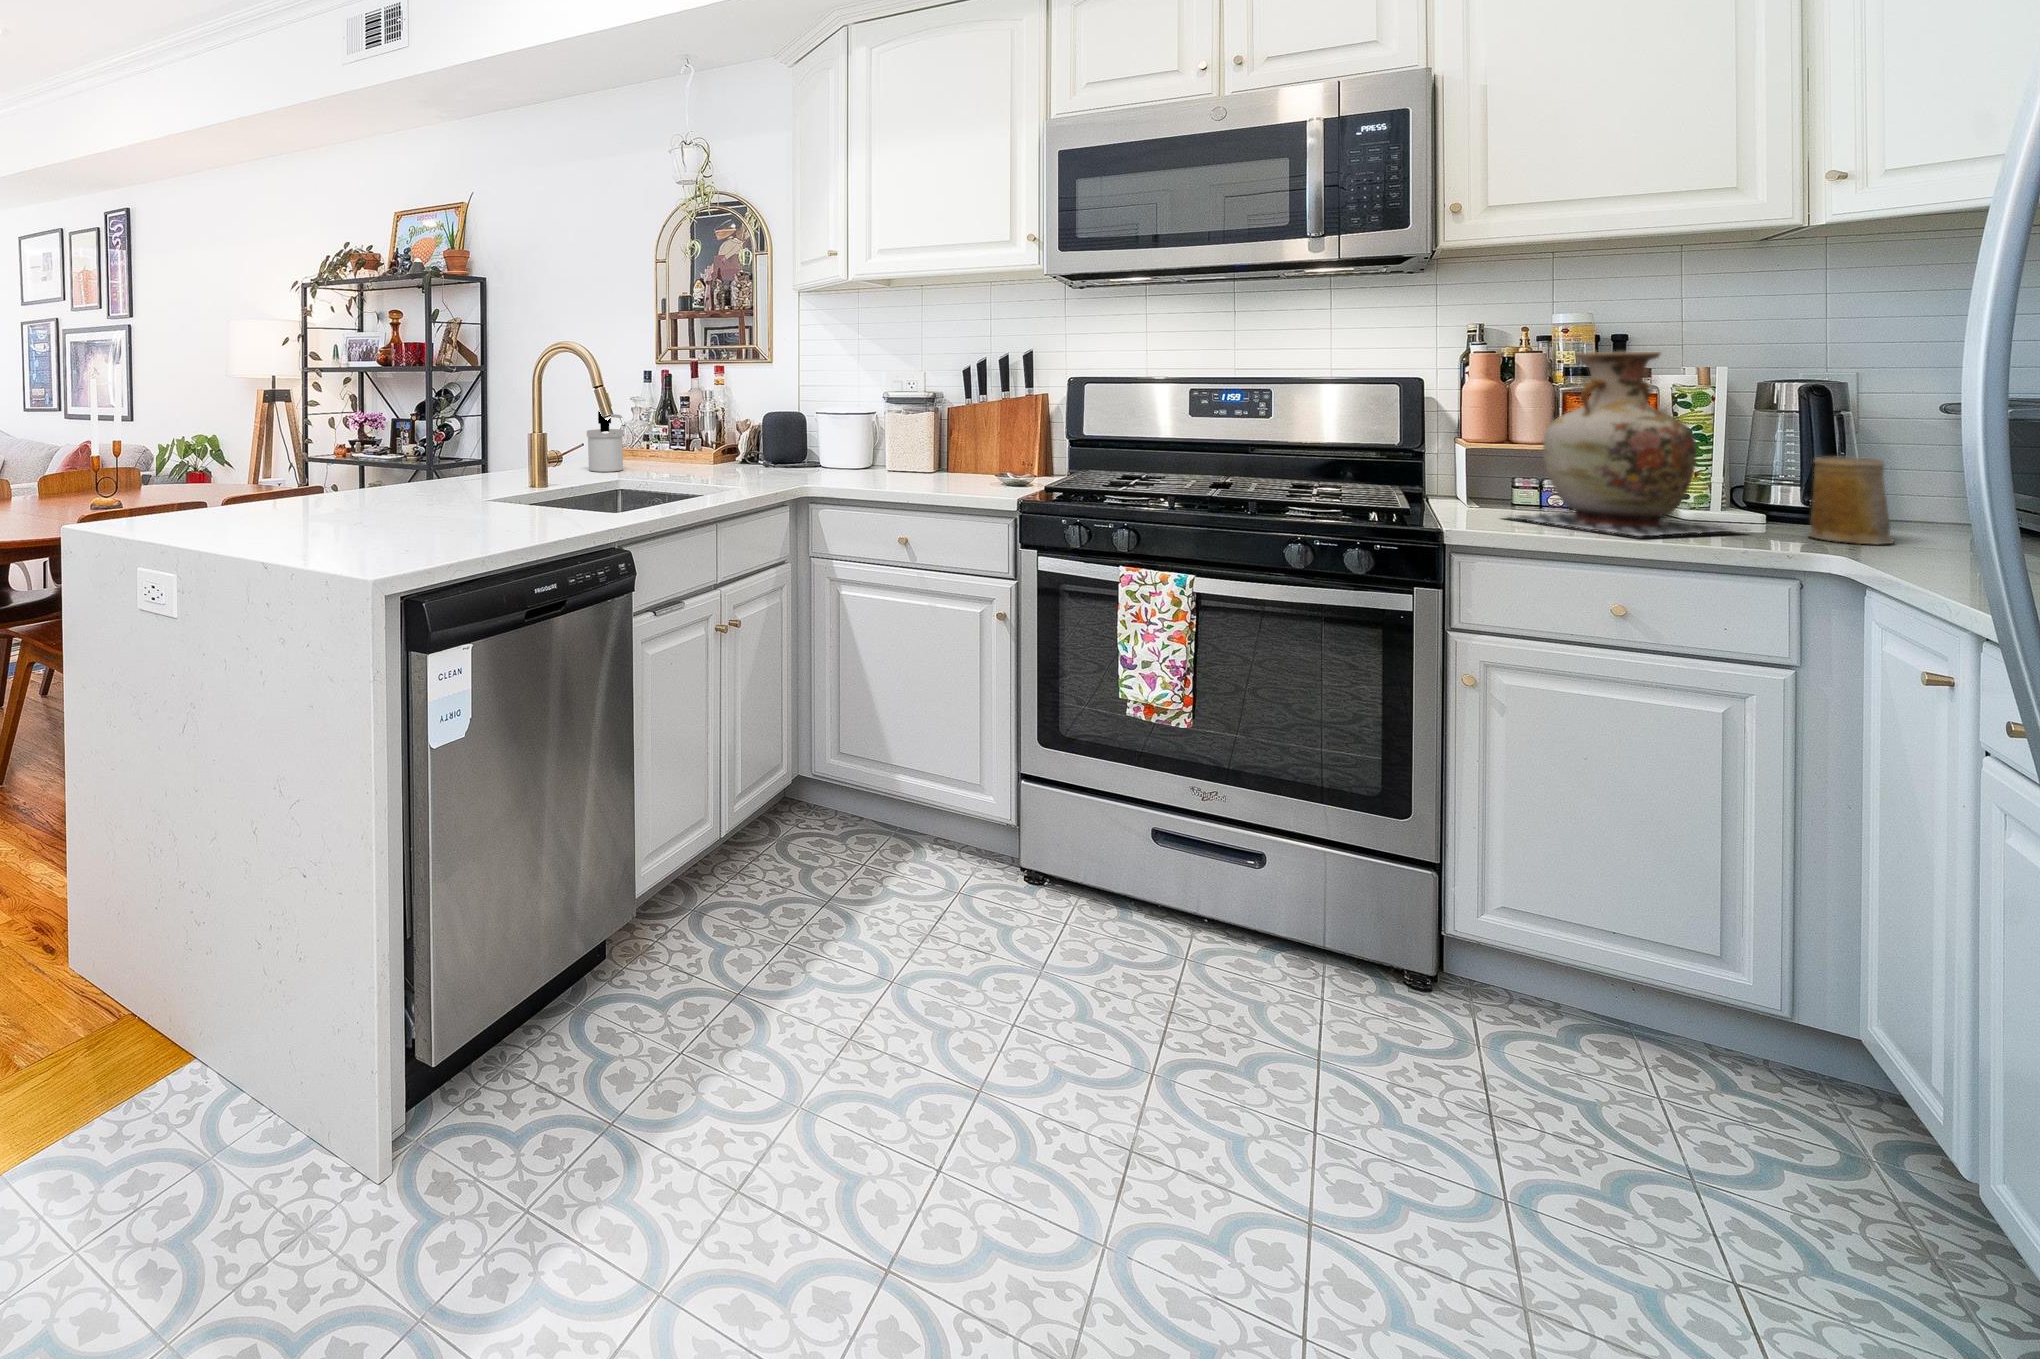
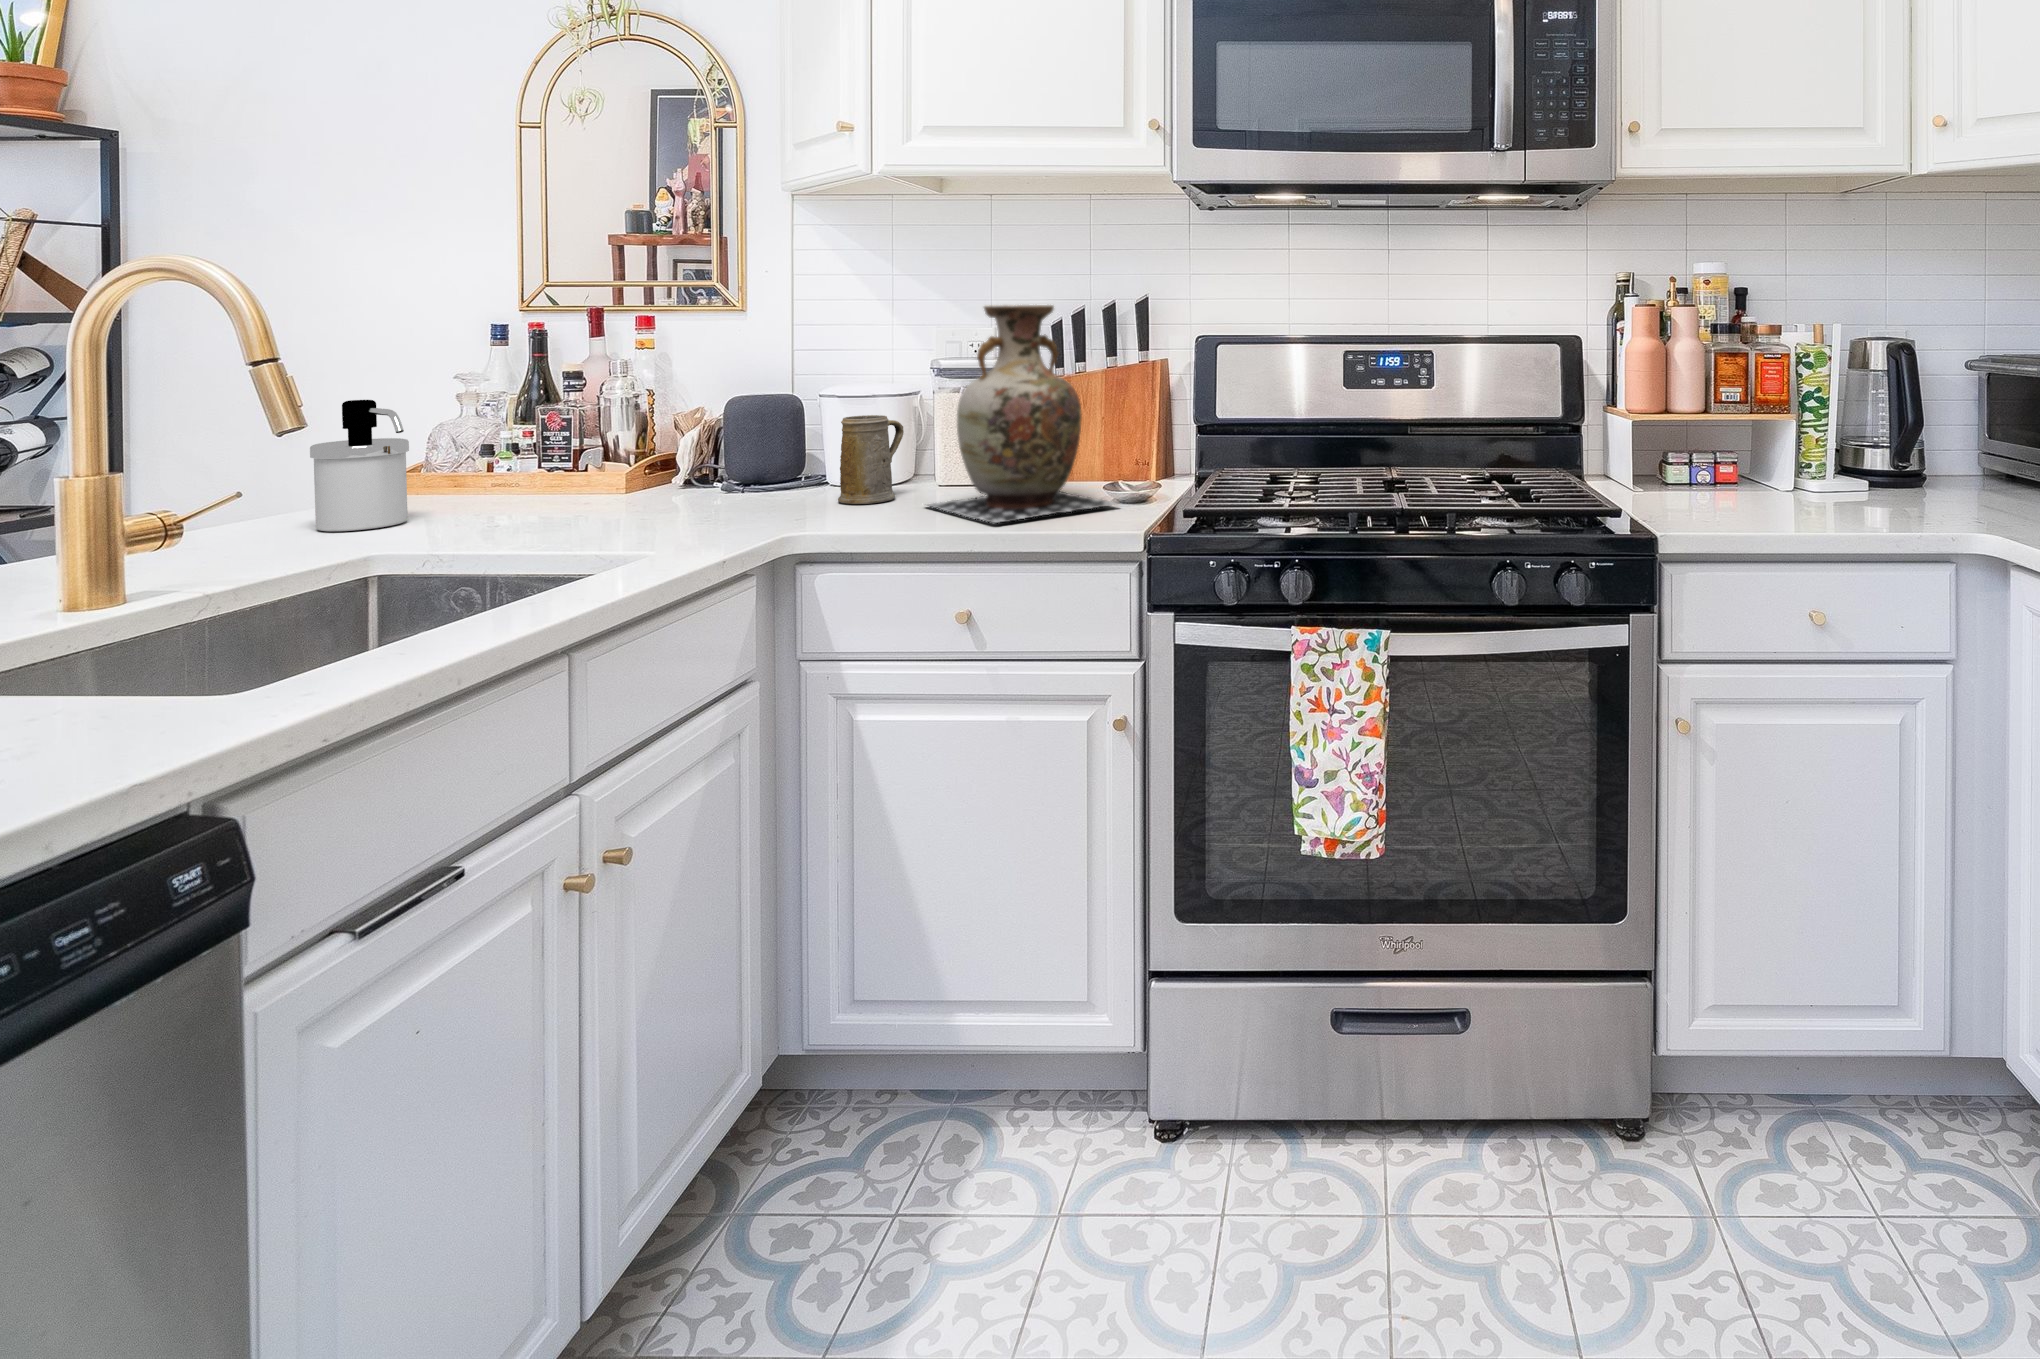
vase: present [1512,352,1747,536] -> present [928,305,1115,523]
mug: present [1808,457,1894,545] -> present [838,415,904,504]

